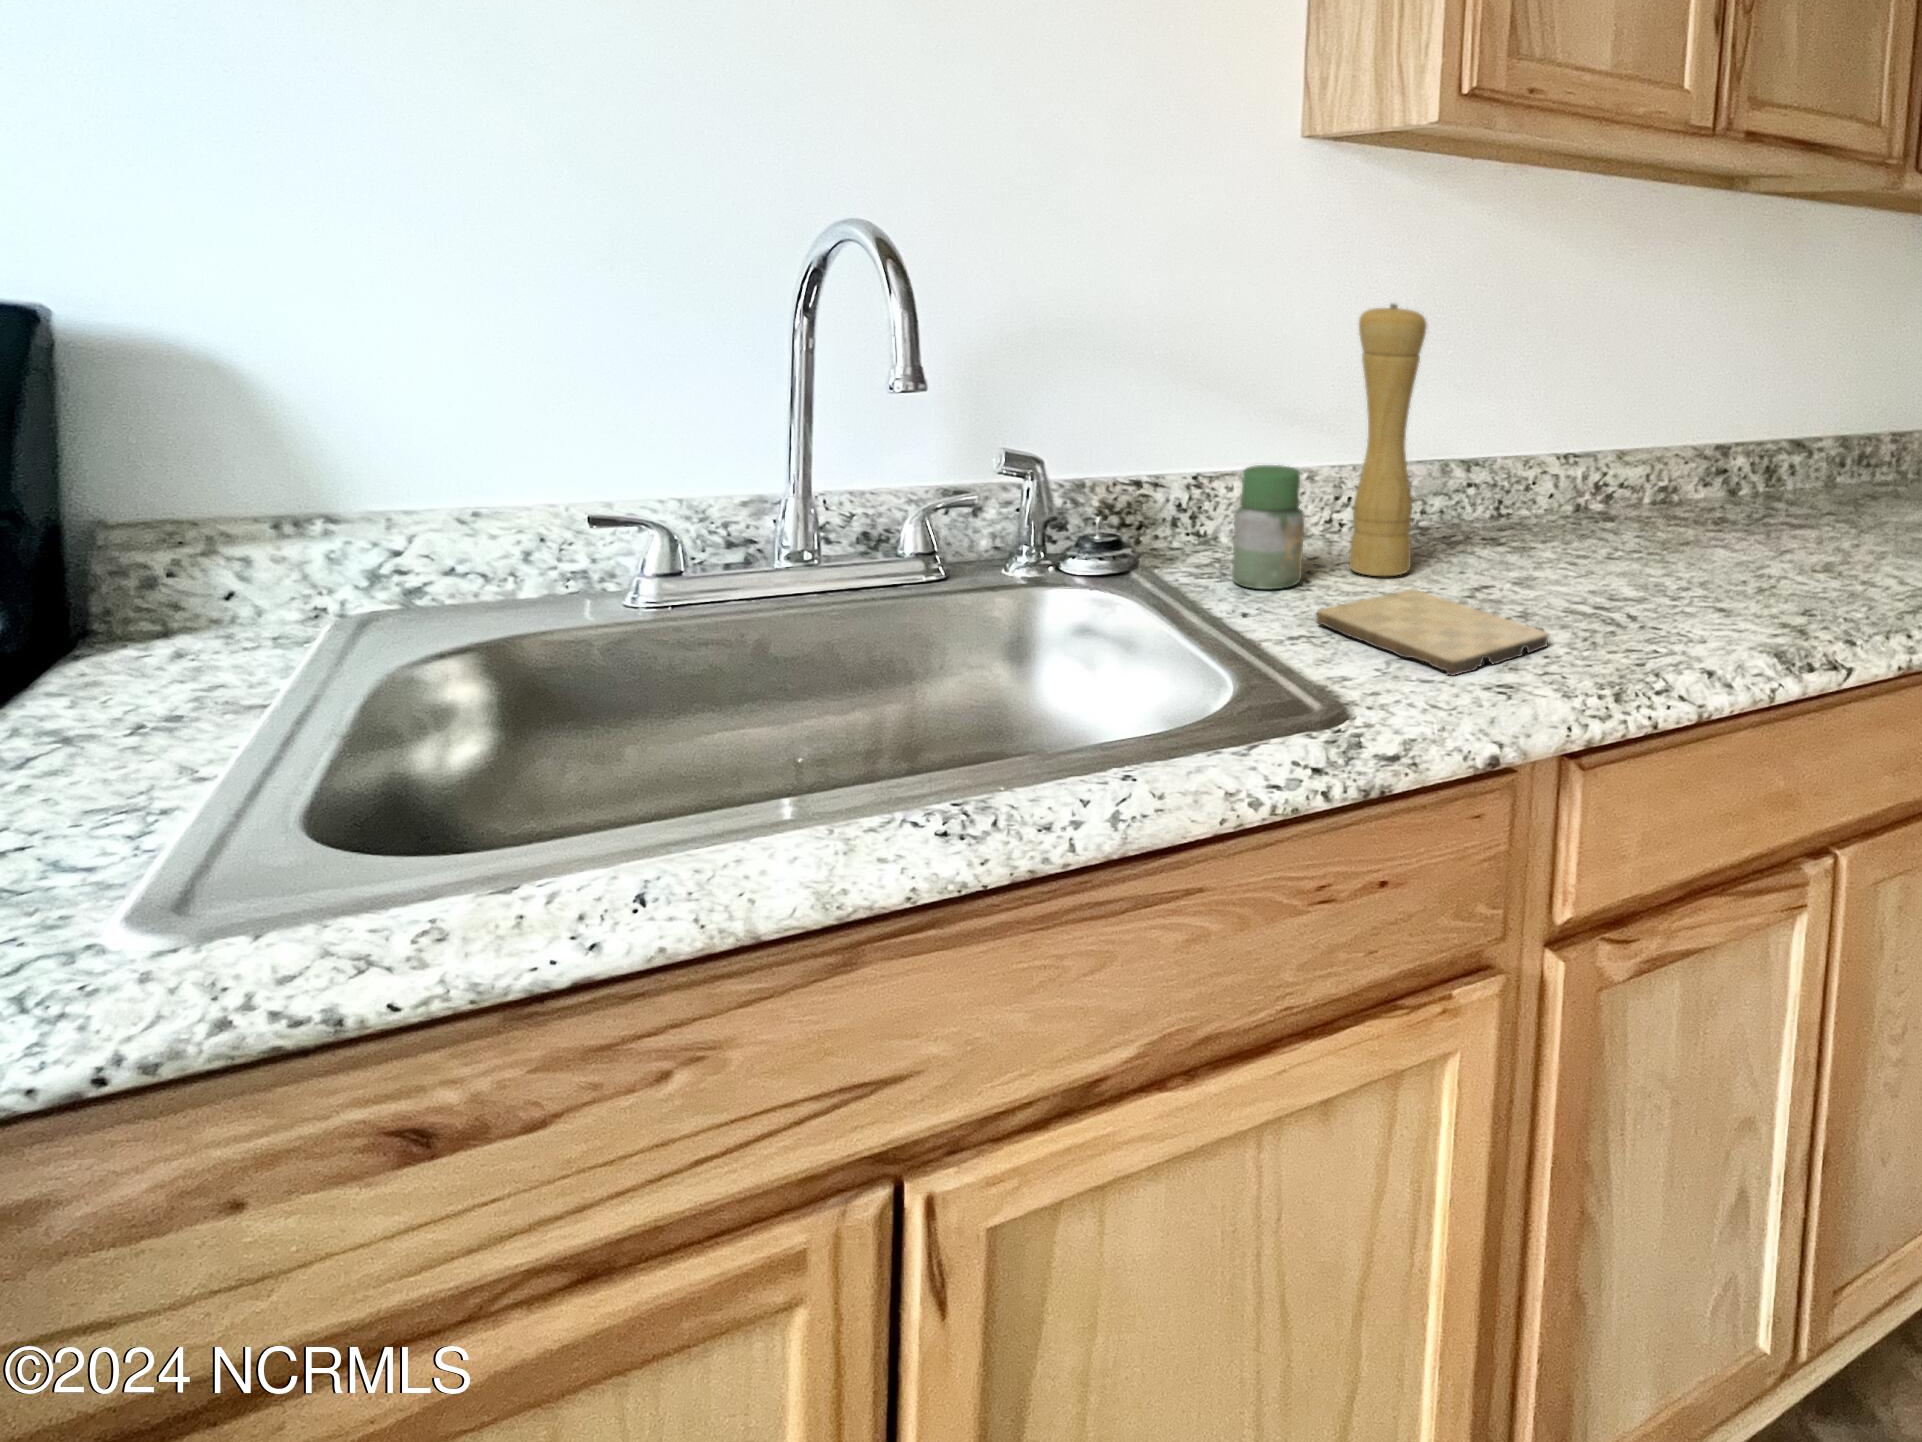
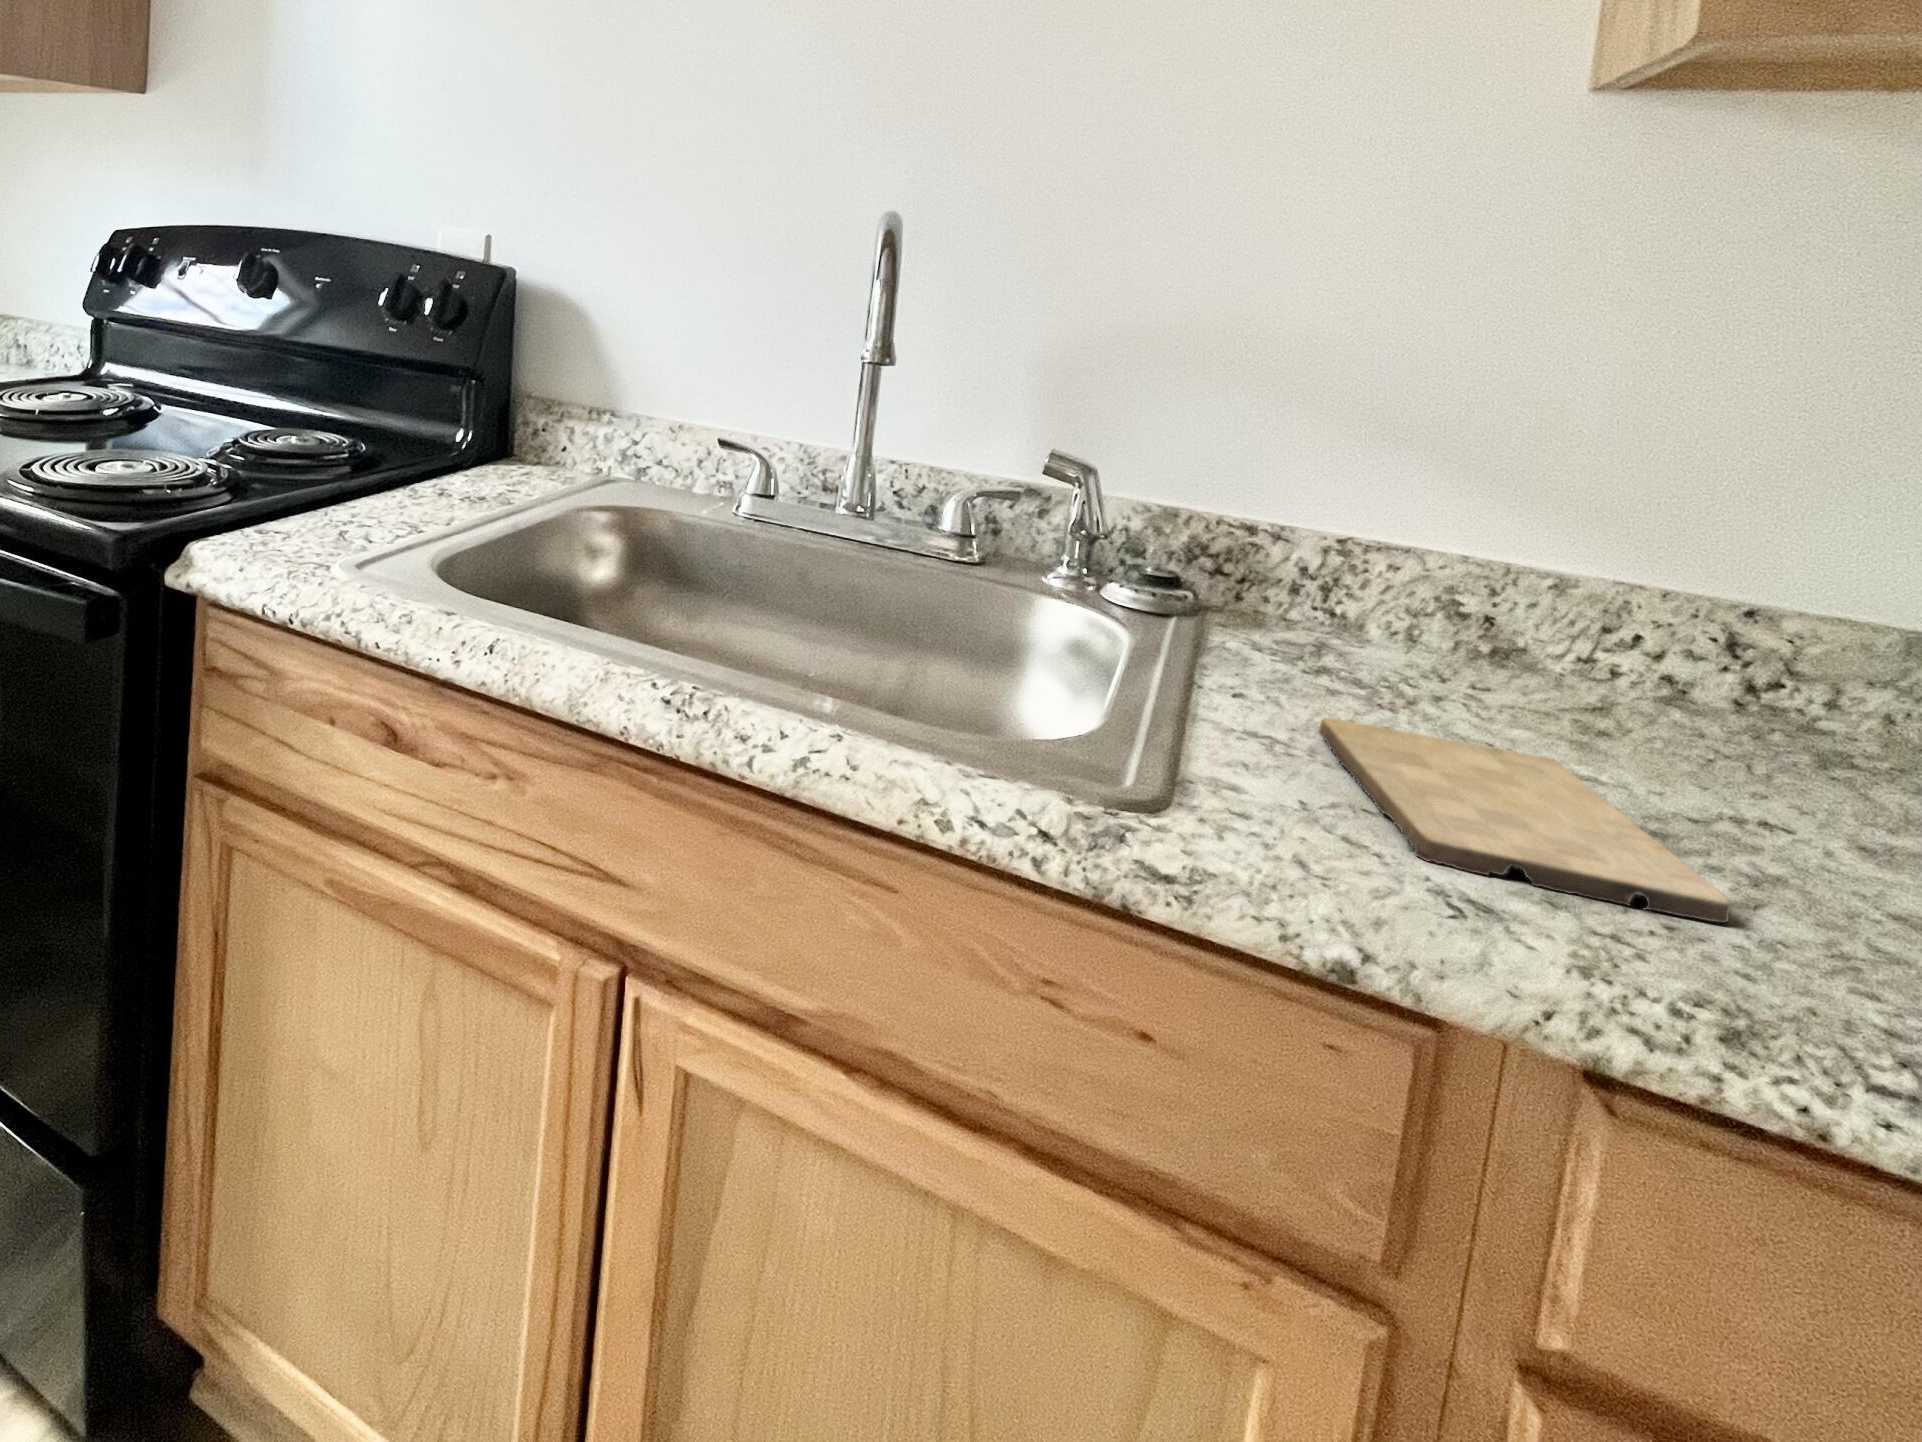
pepper mill: present [1349,304,1427,576] -> none [1515,330,1714,752]
jar: present [1232,465,1304,590] -> none [1292,526,1418,697]

